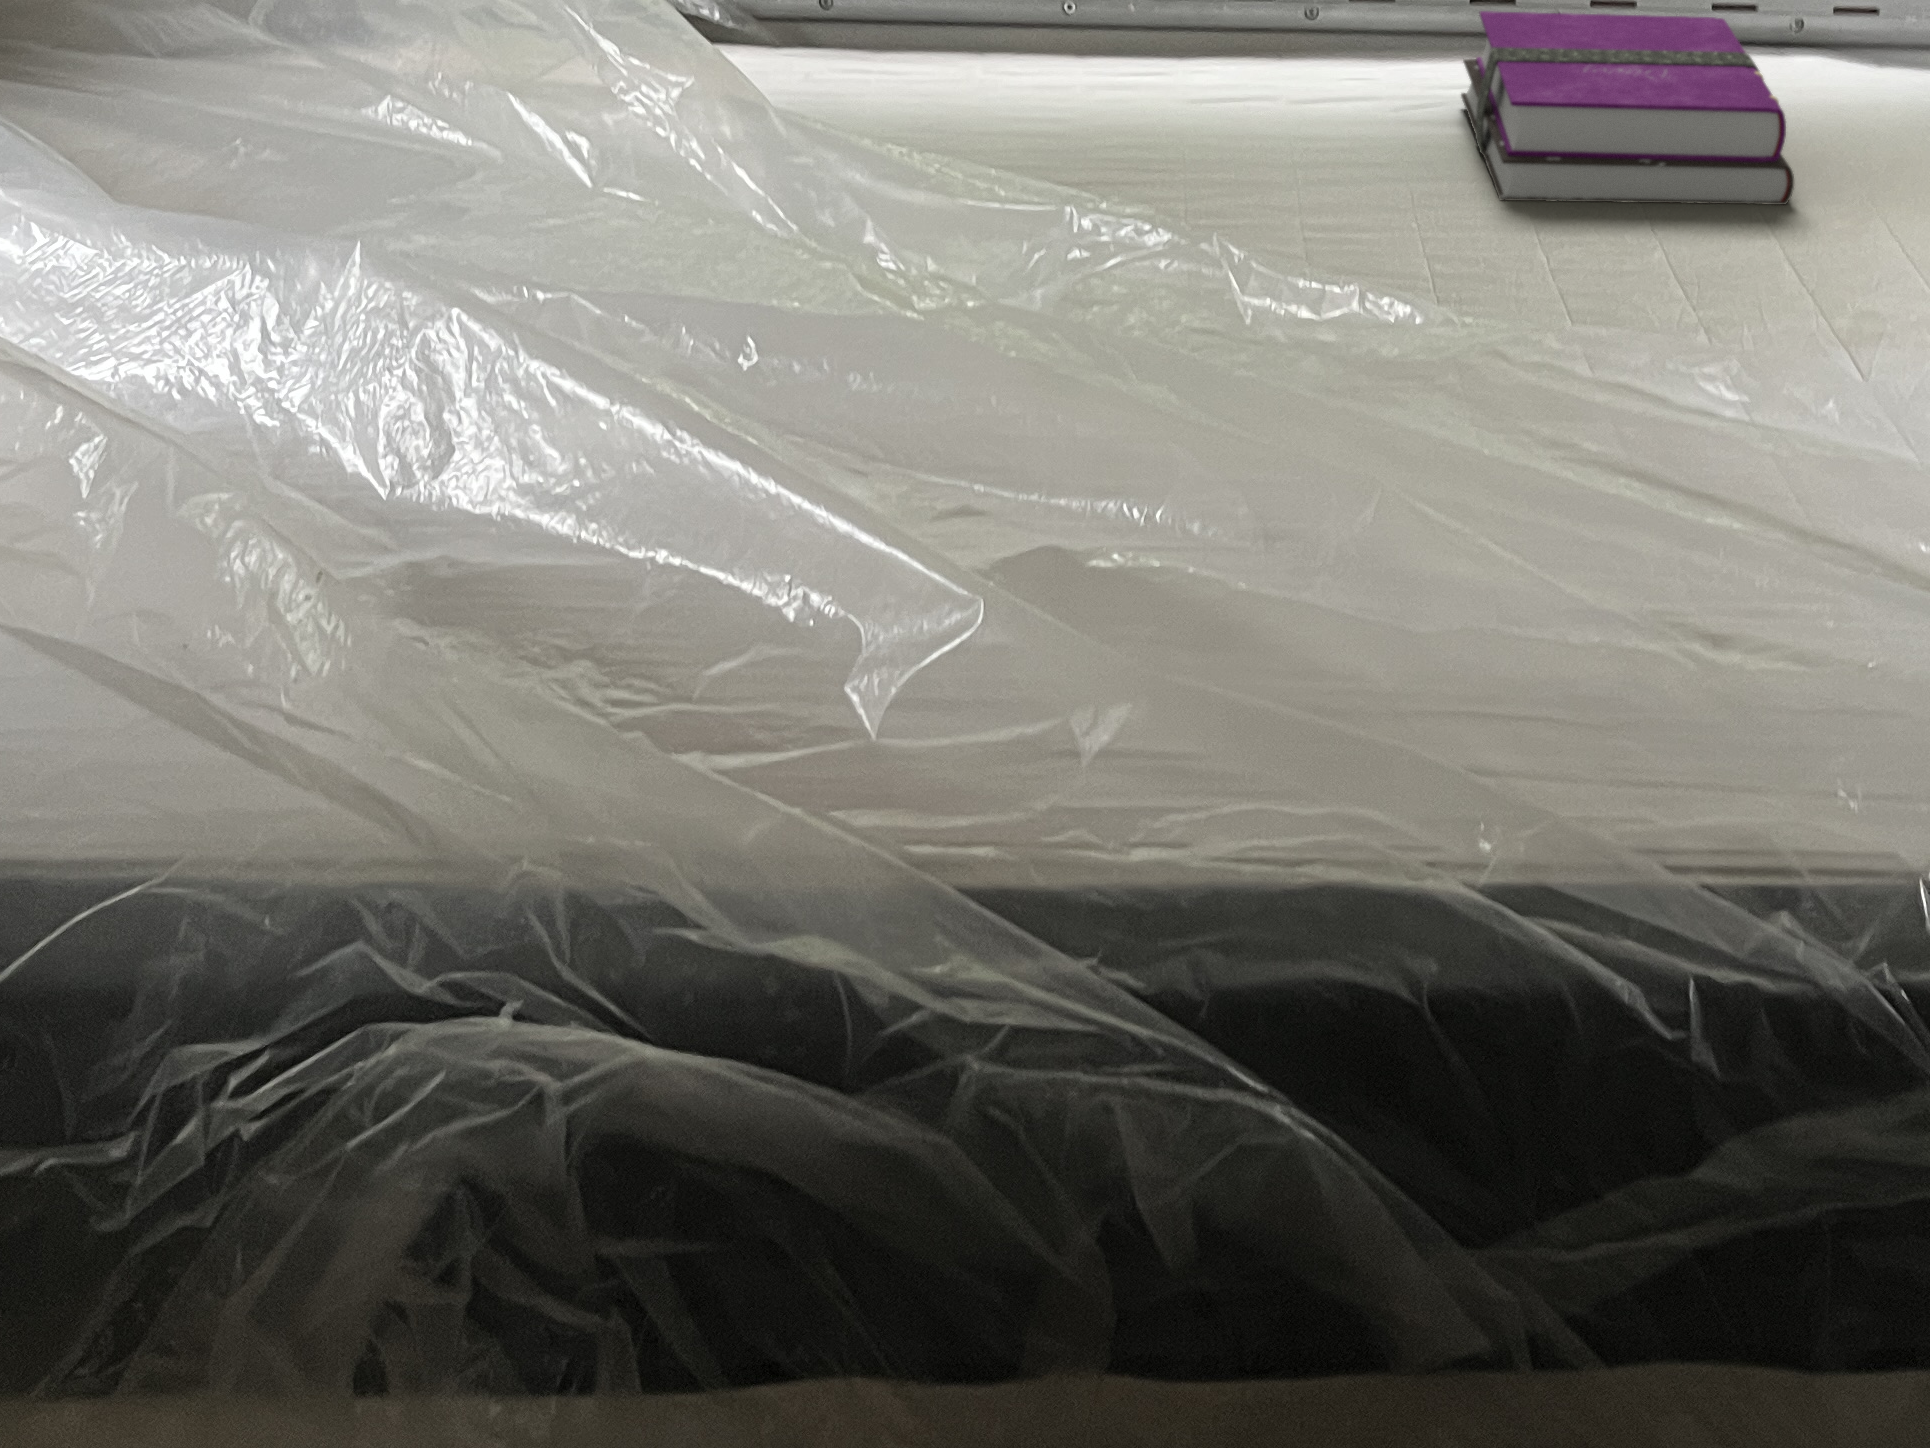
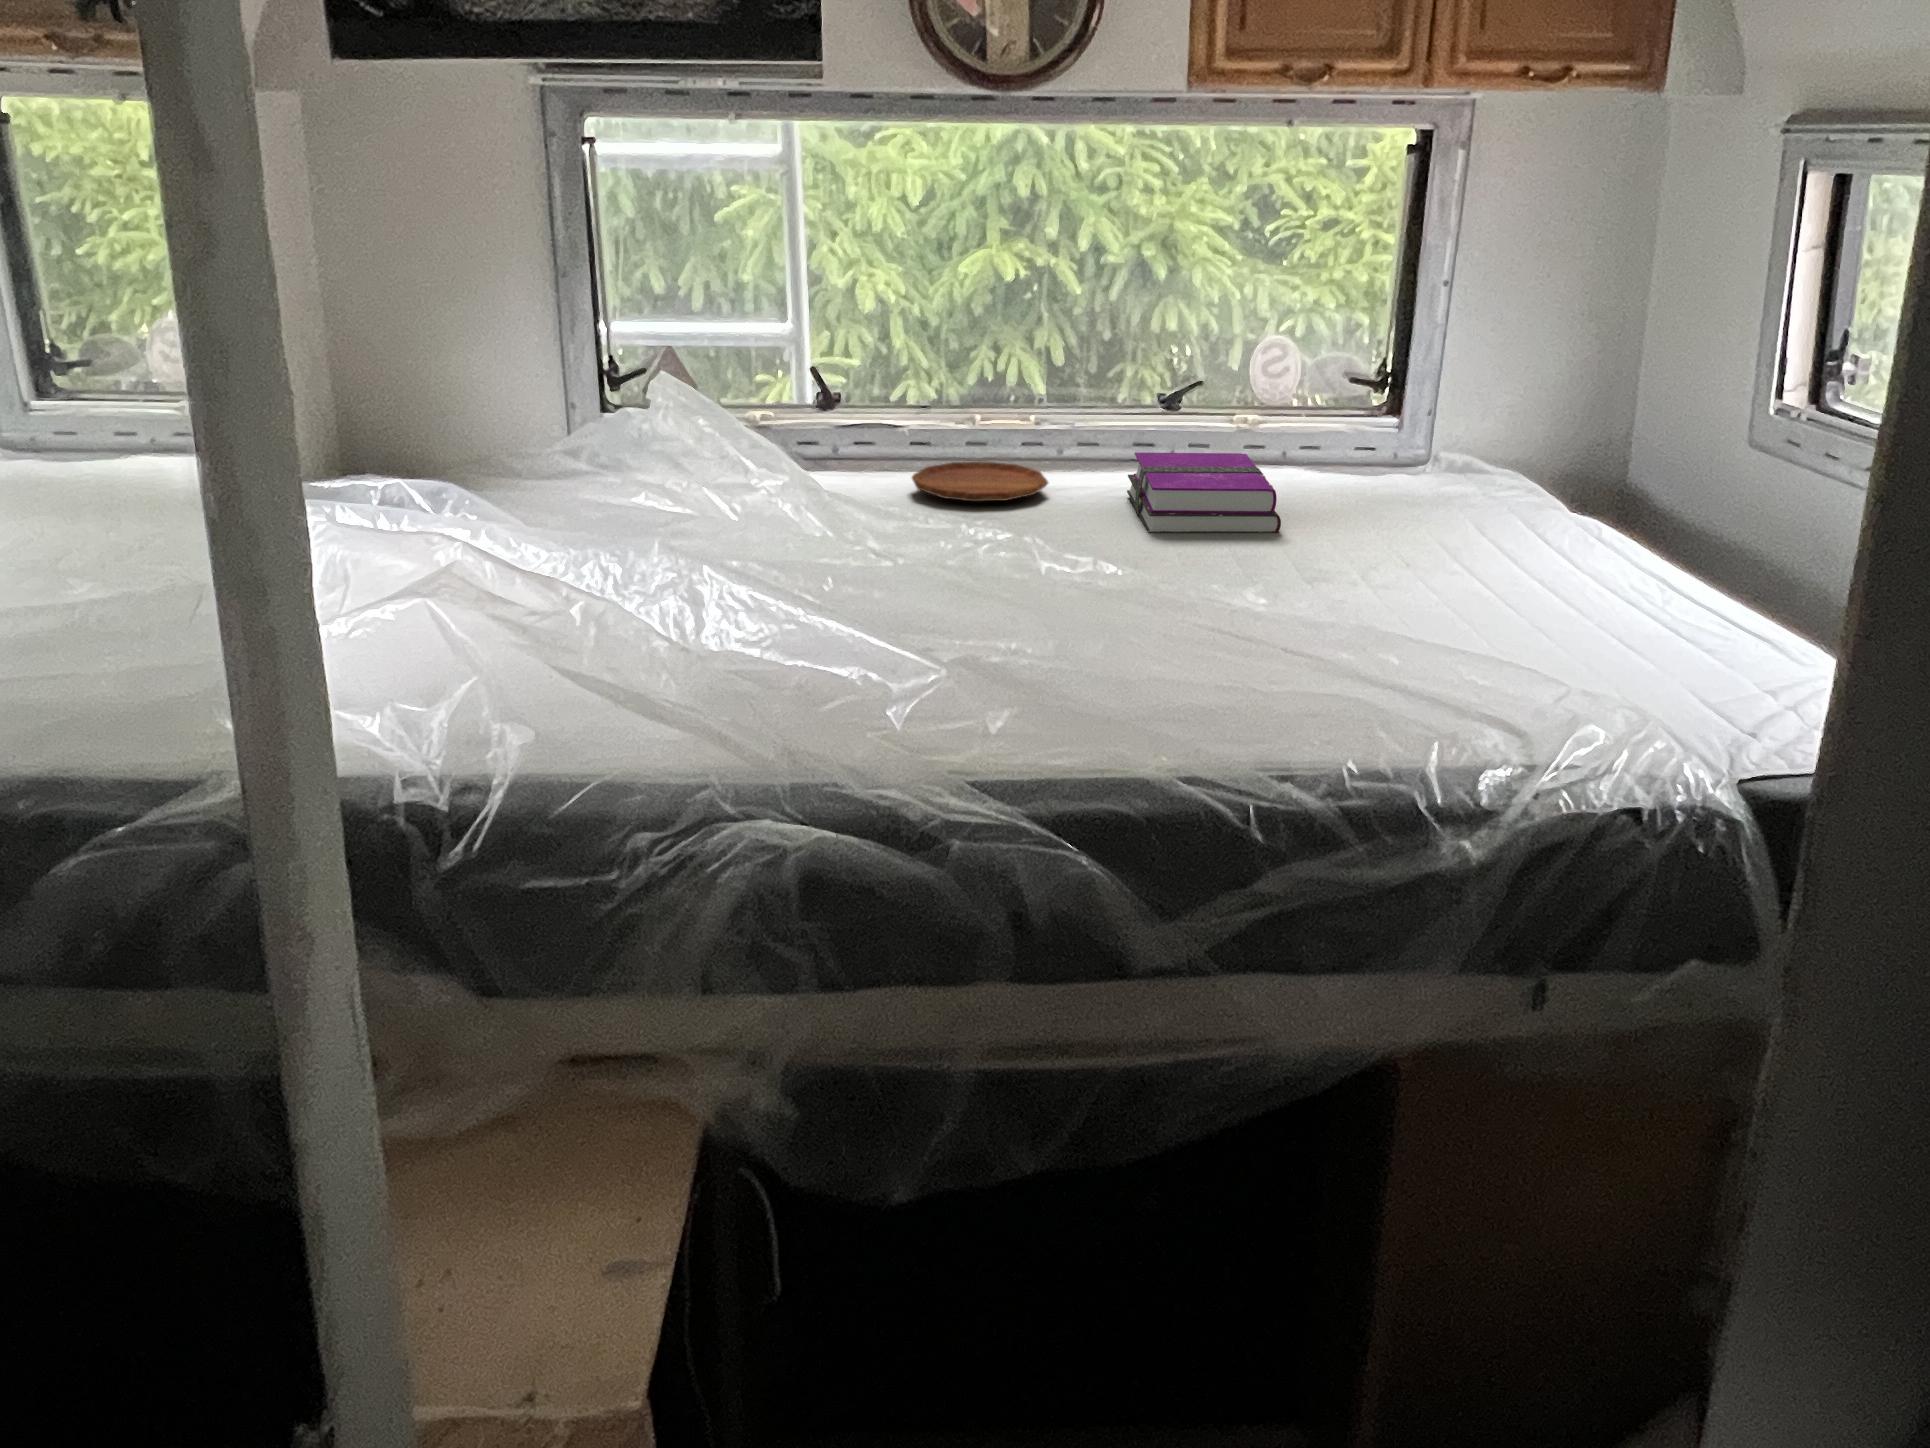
tray: none [993,20,1291,114] -> present [912,462,1048,502]

